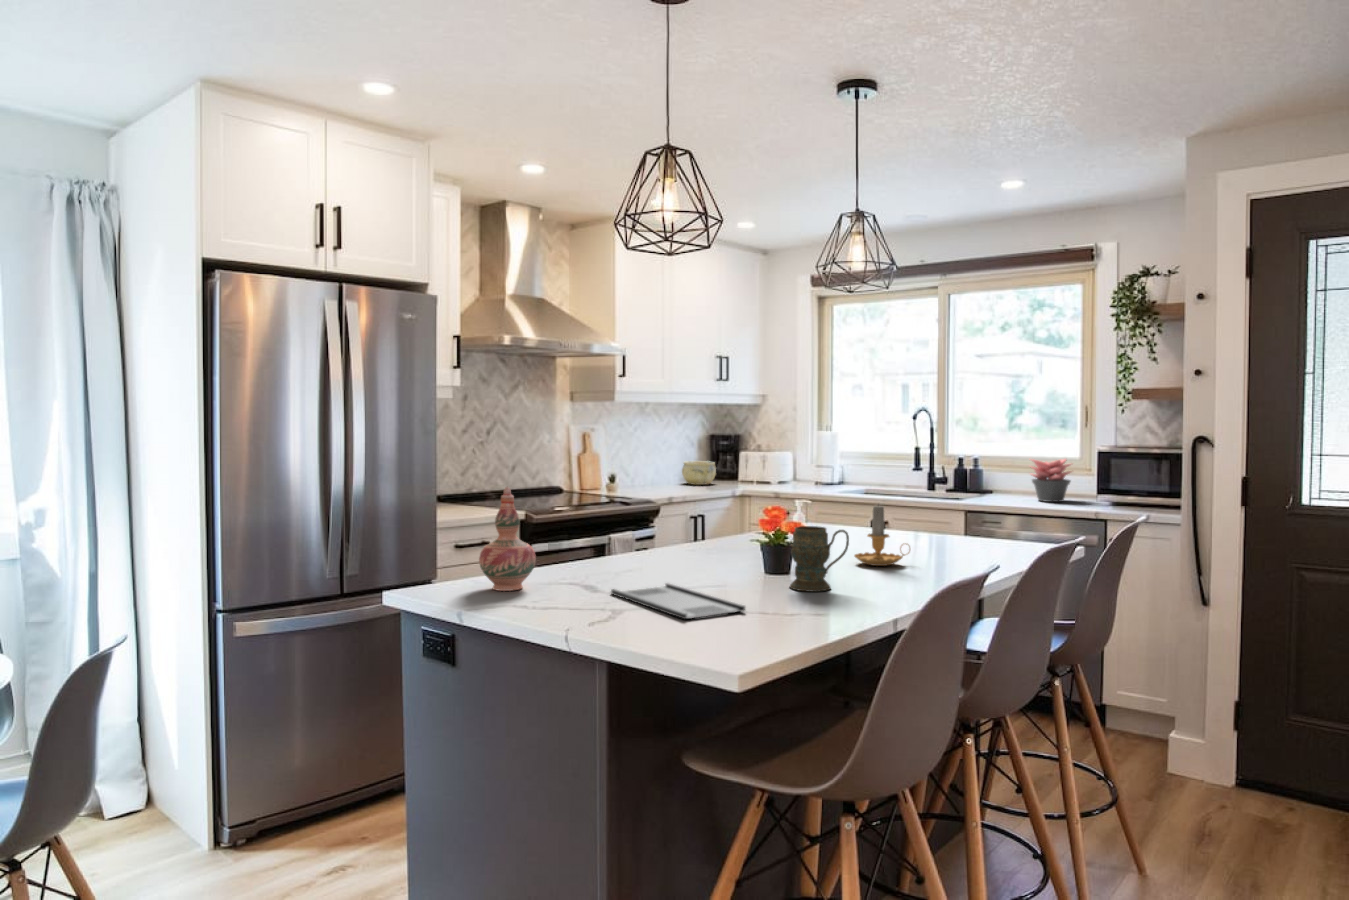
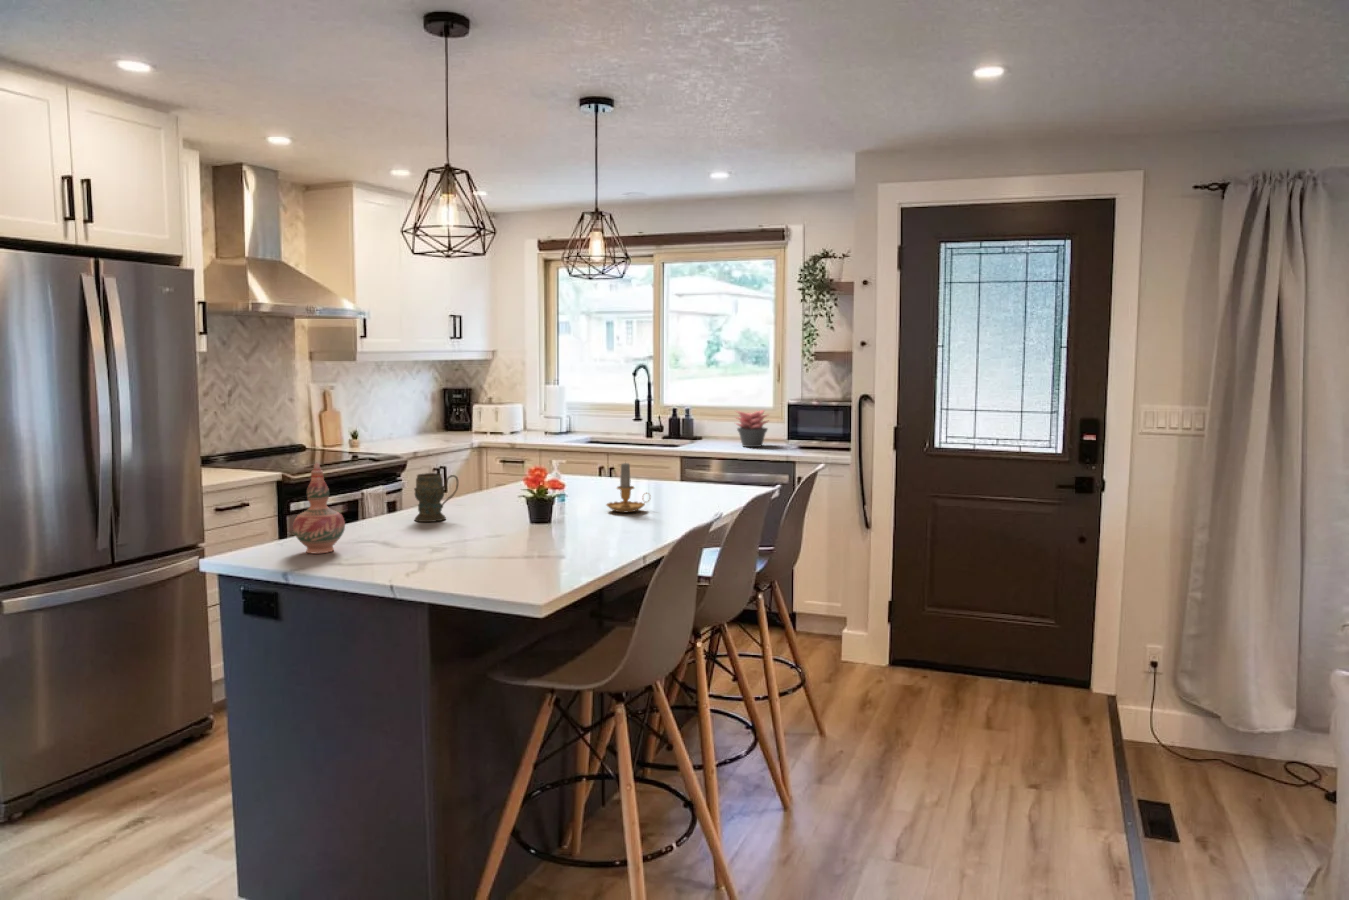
ceramic bowl: present [682,461,716,485] -> none [420,415,454,438]
mug: present [789,526,849,592] -> present [414,473,458,522]
tray: present [611,583,745,619] -> none [416,538,535,567]

